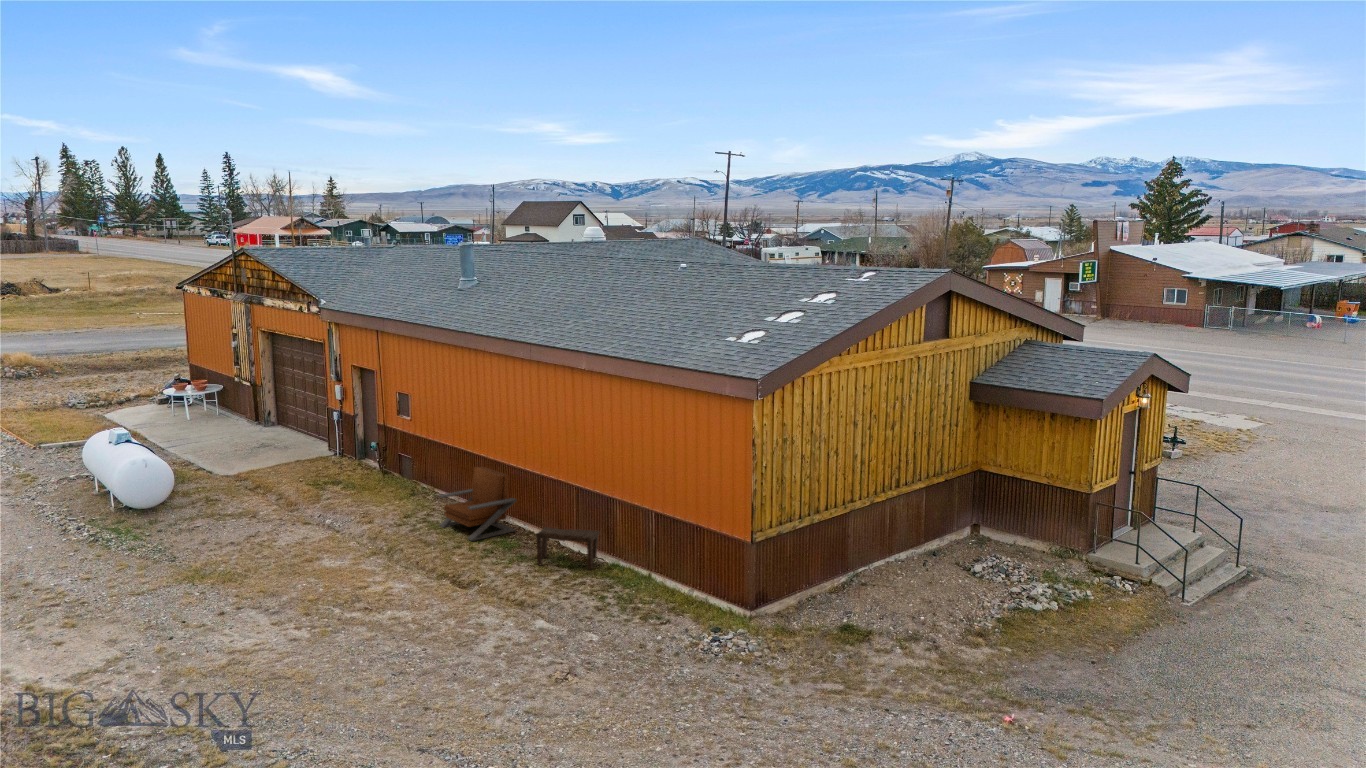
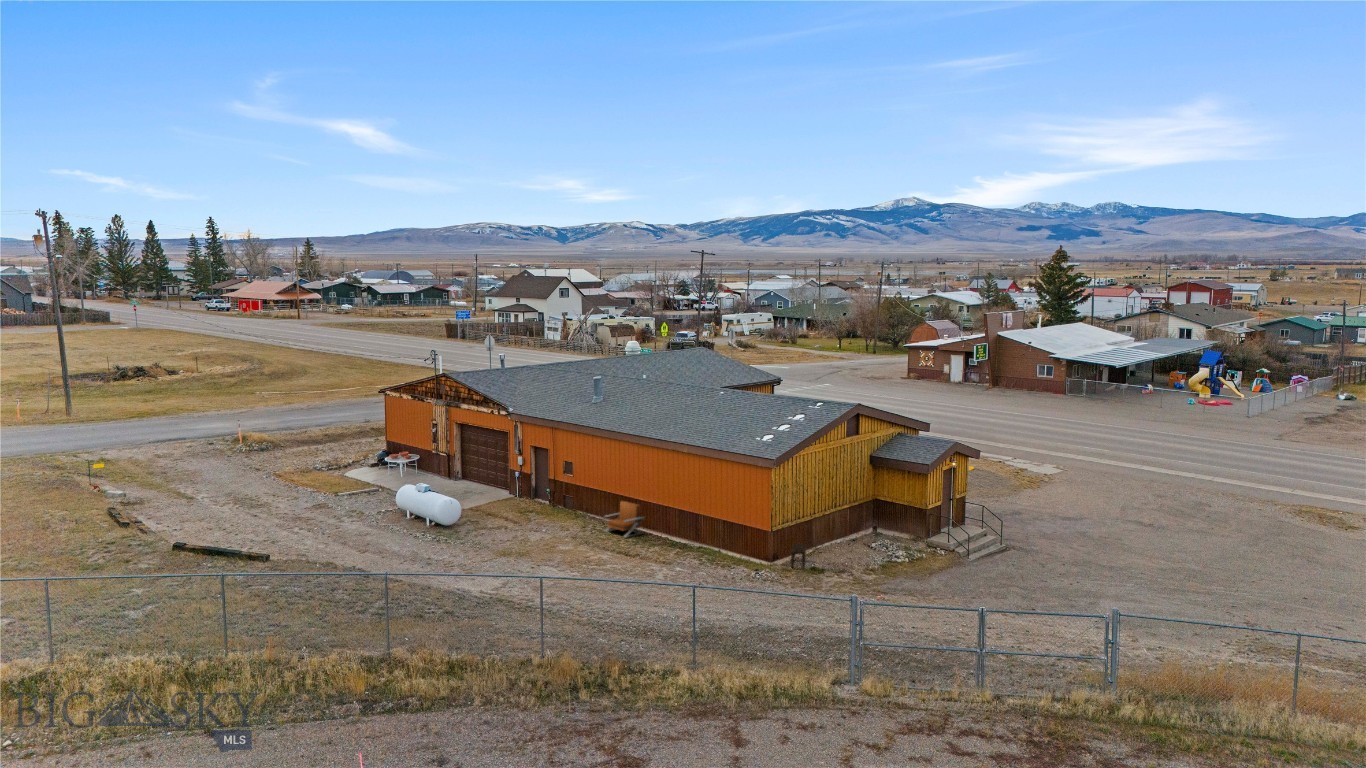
bench: present [536,527,600,569] -> present [791,544,806,568]

